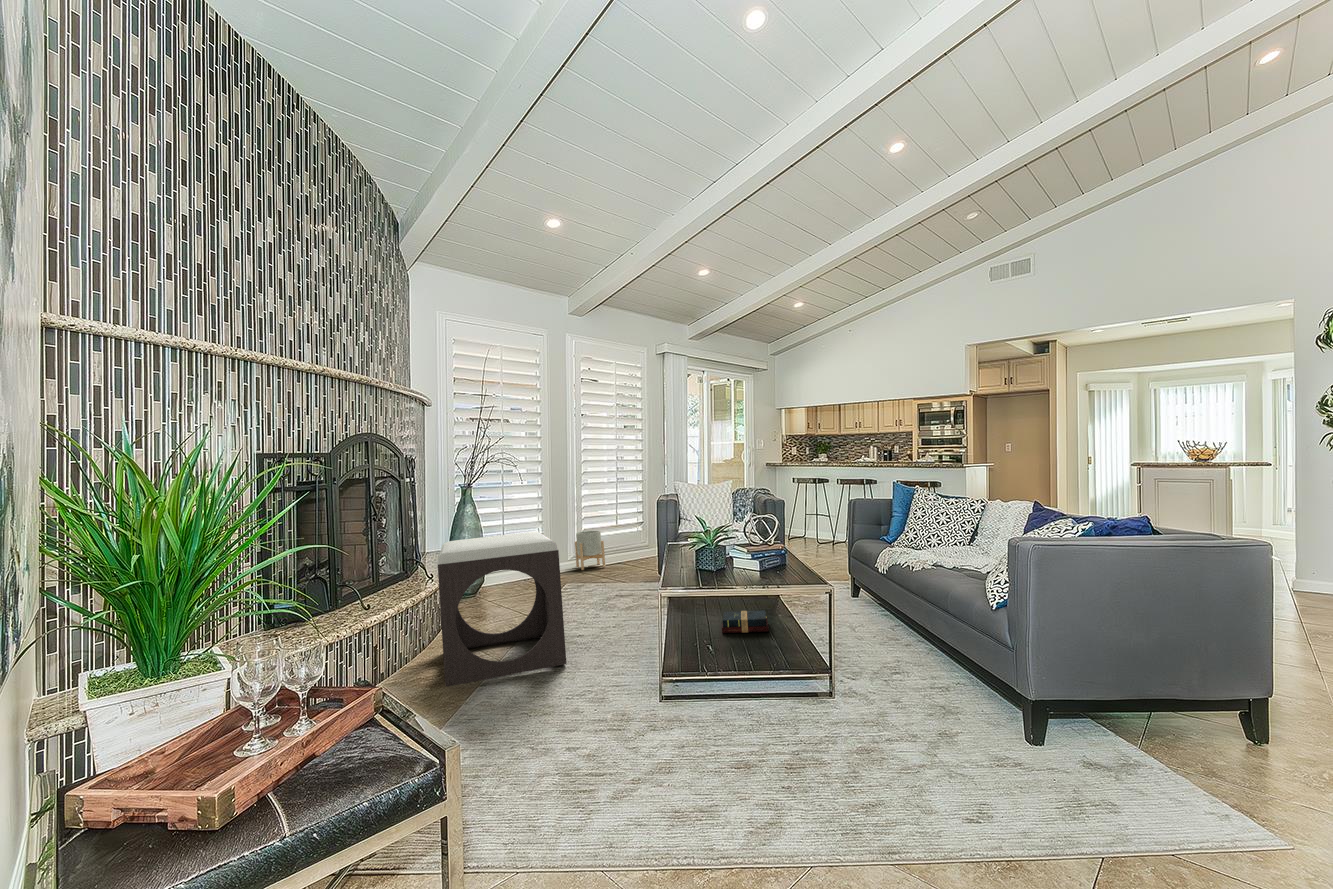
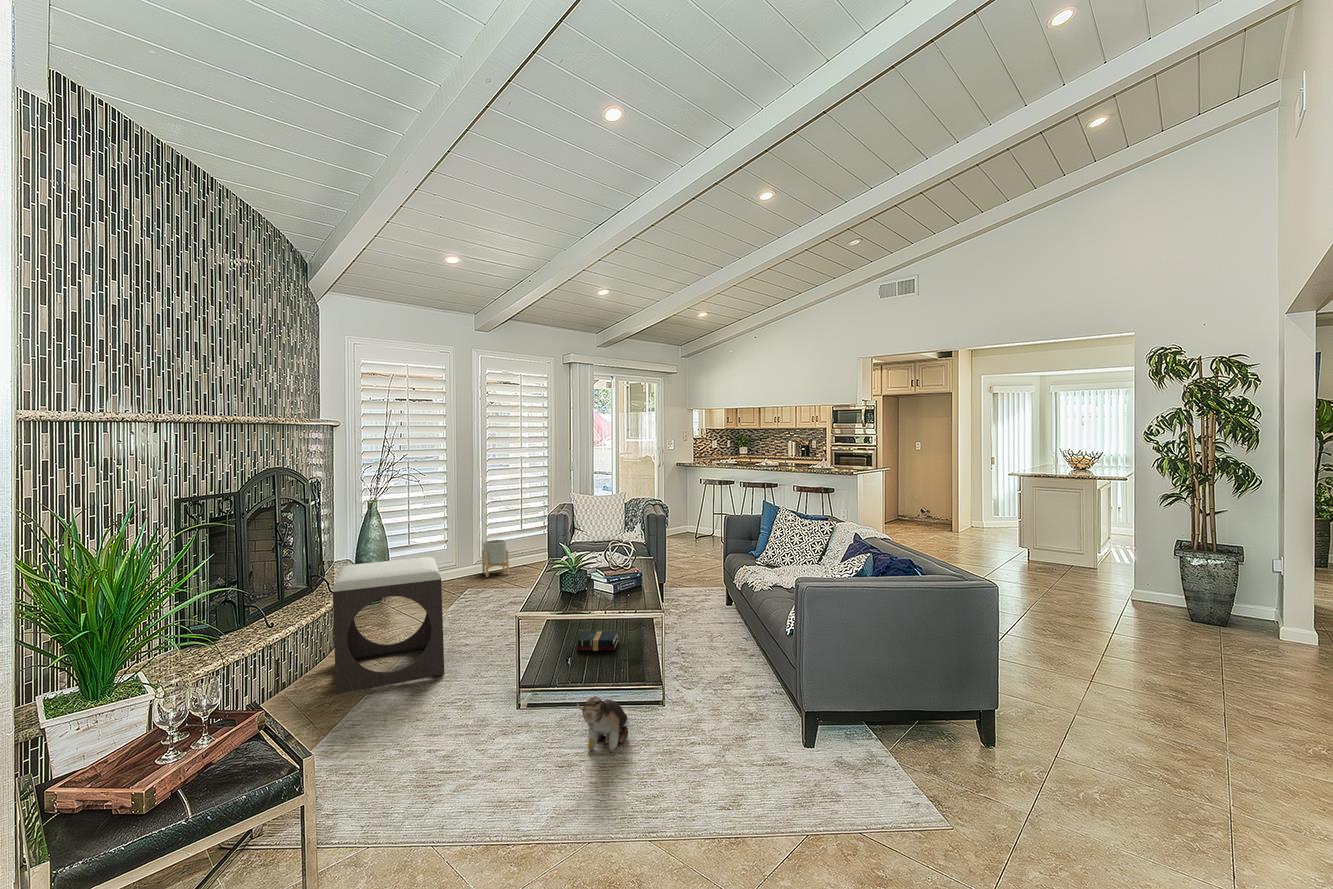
plush toy: none [768,676,828,750] -> present [577,696,628,750]

